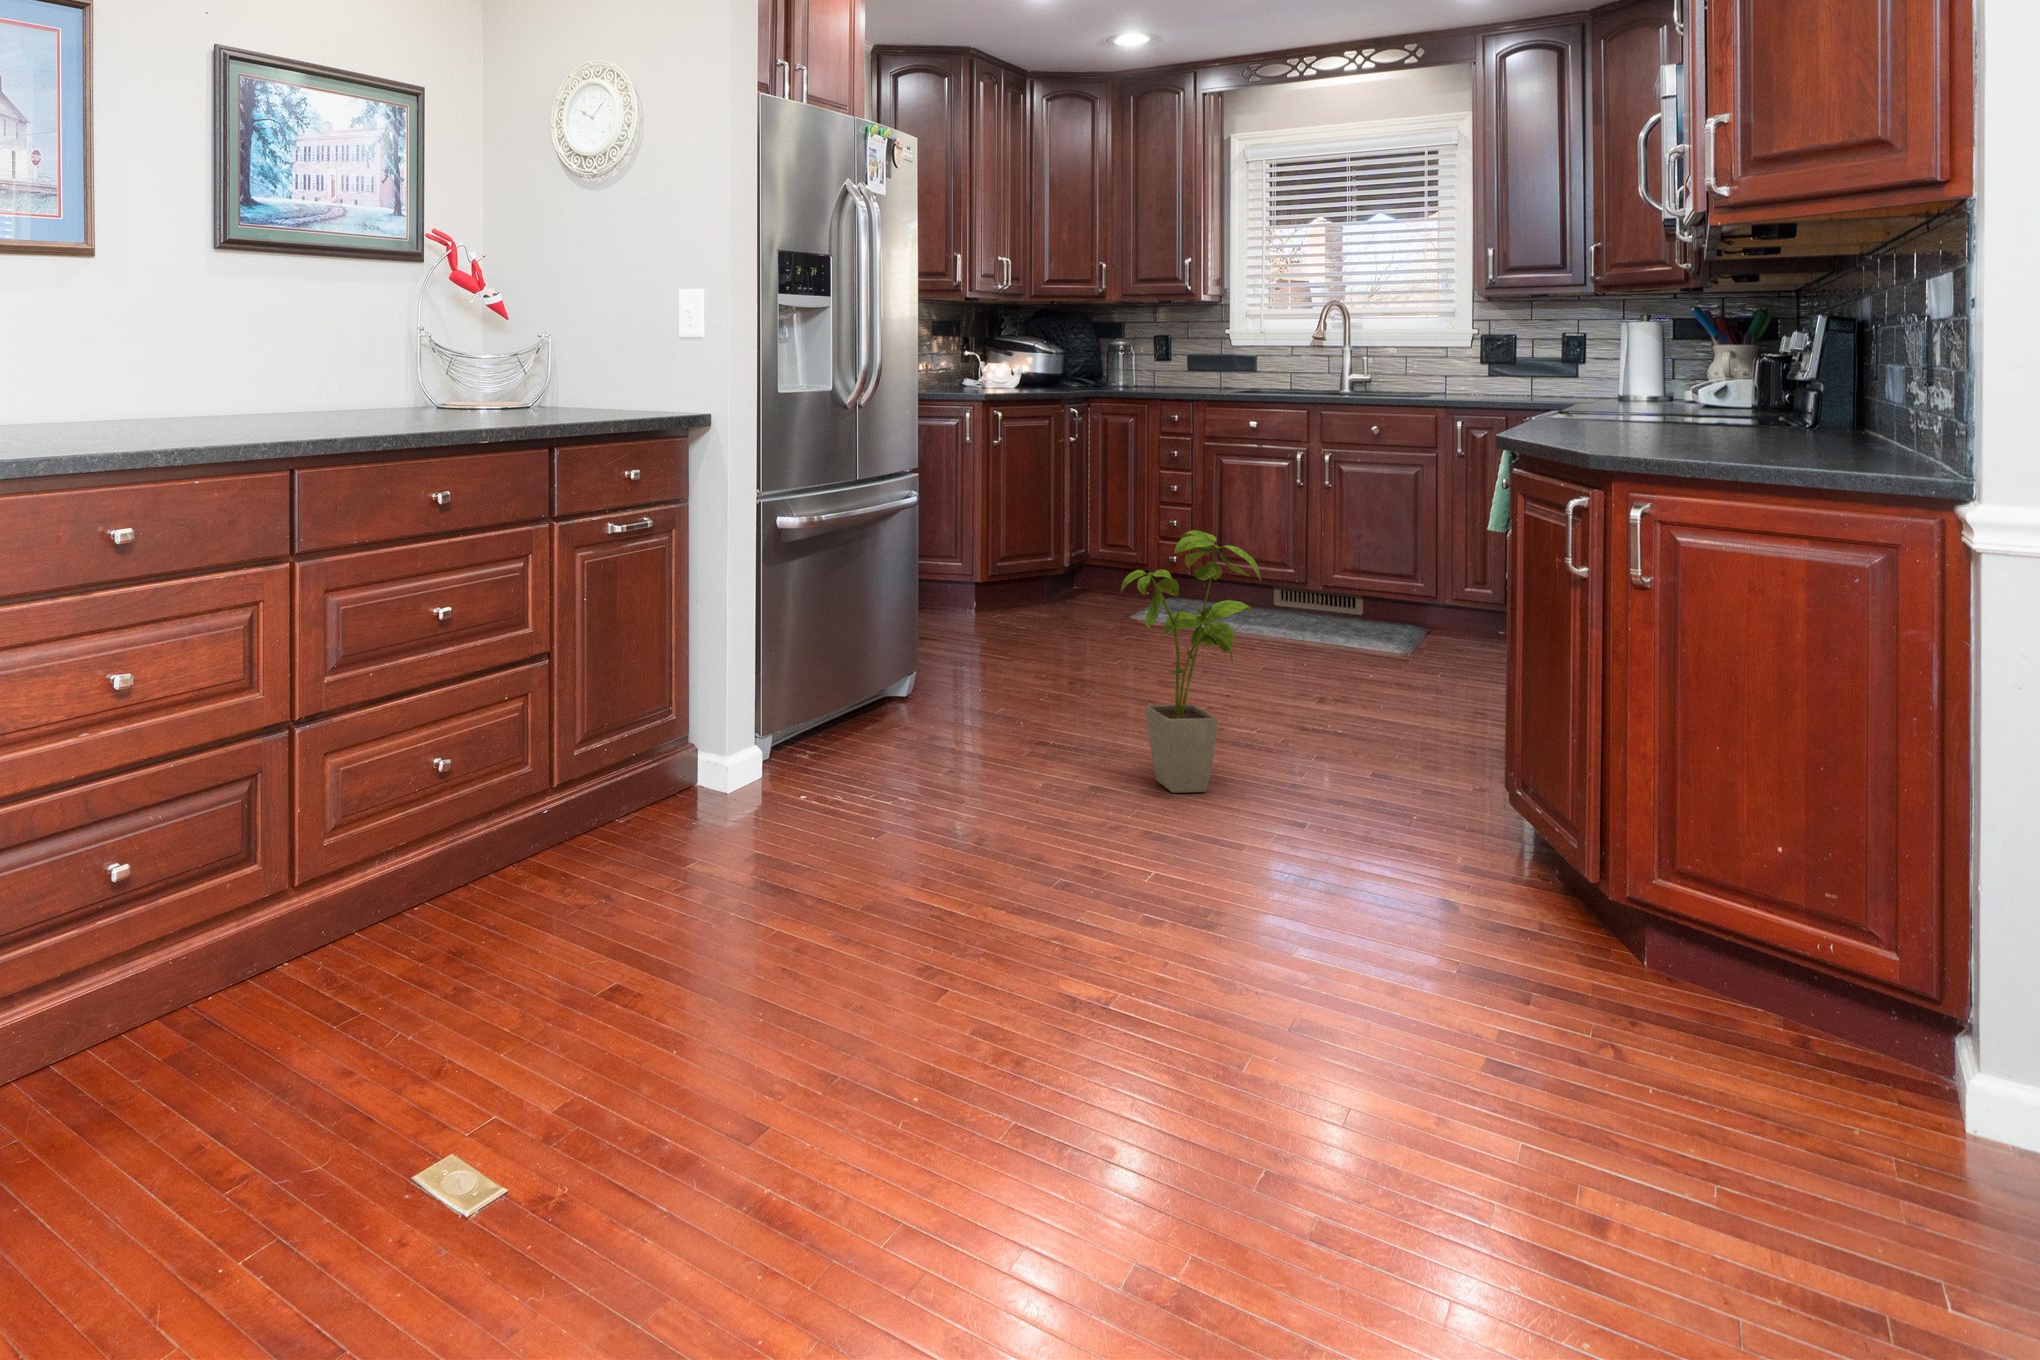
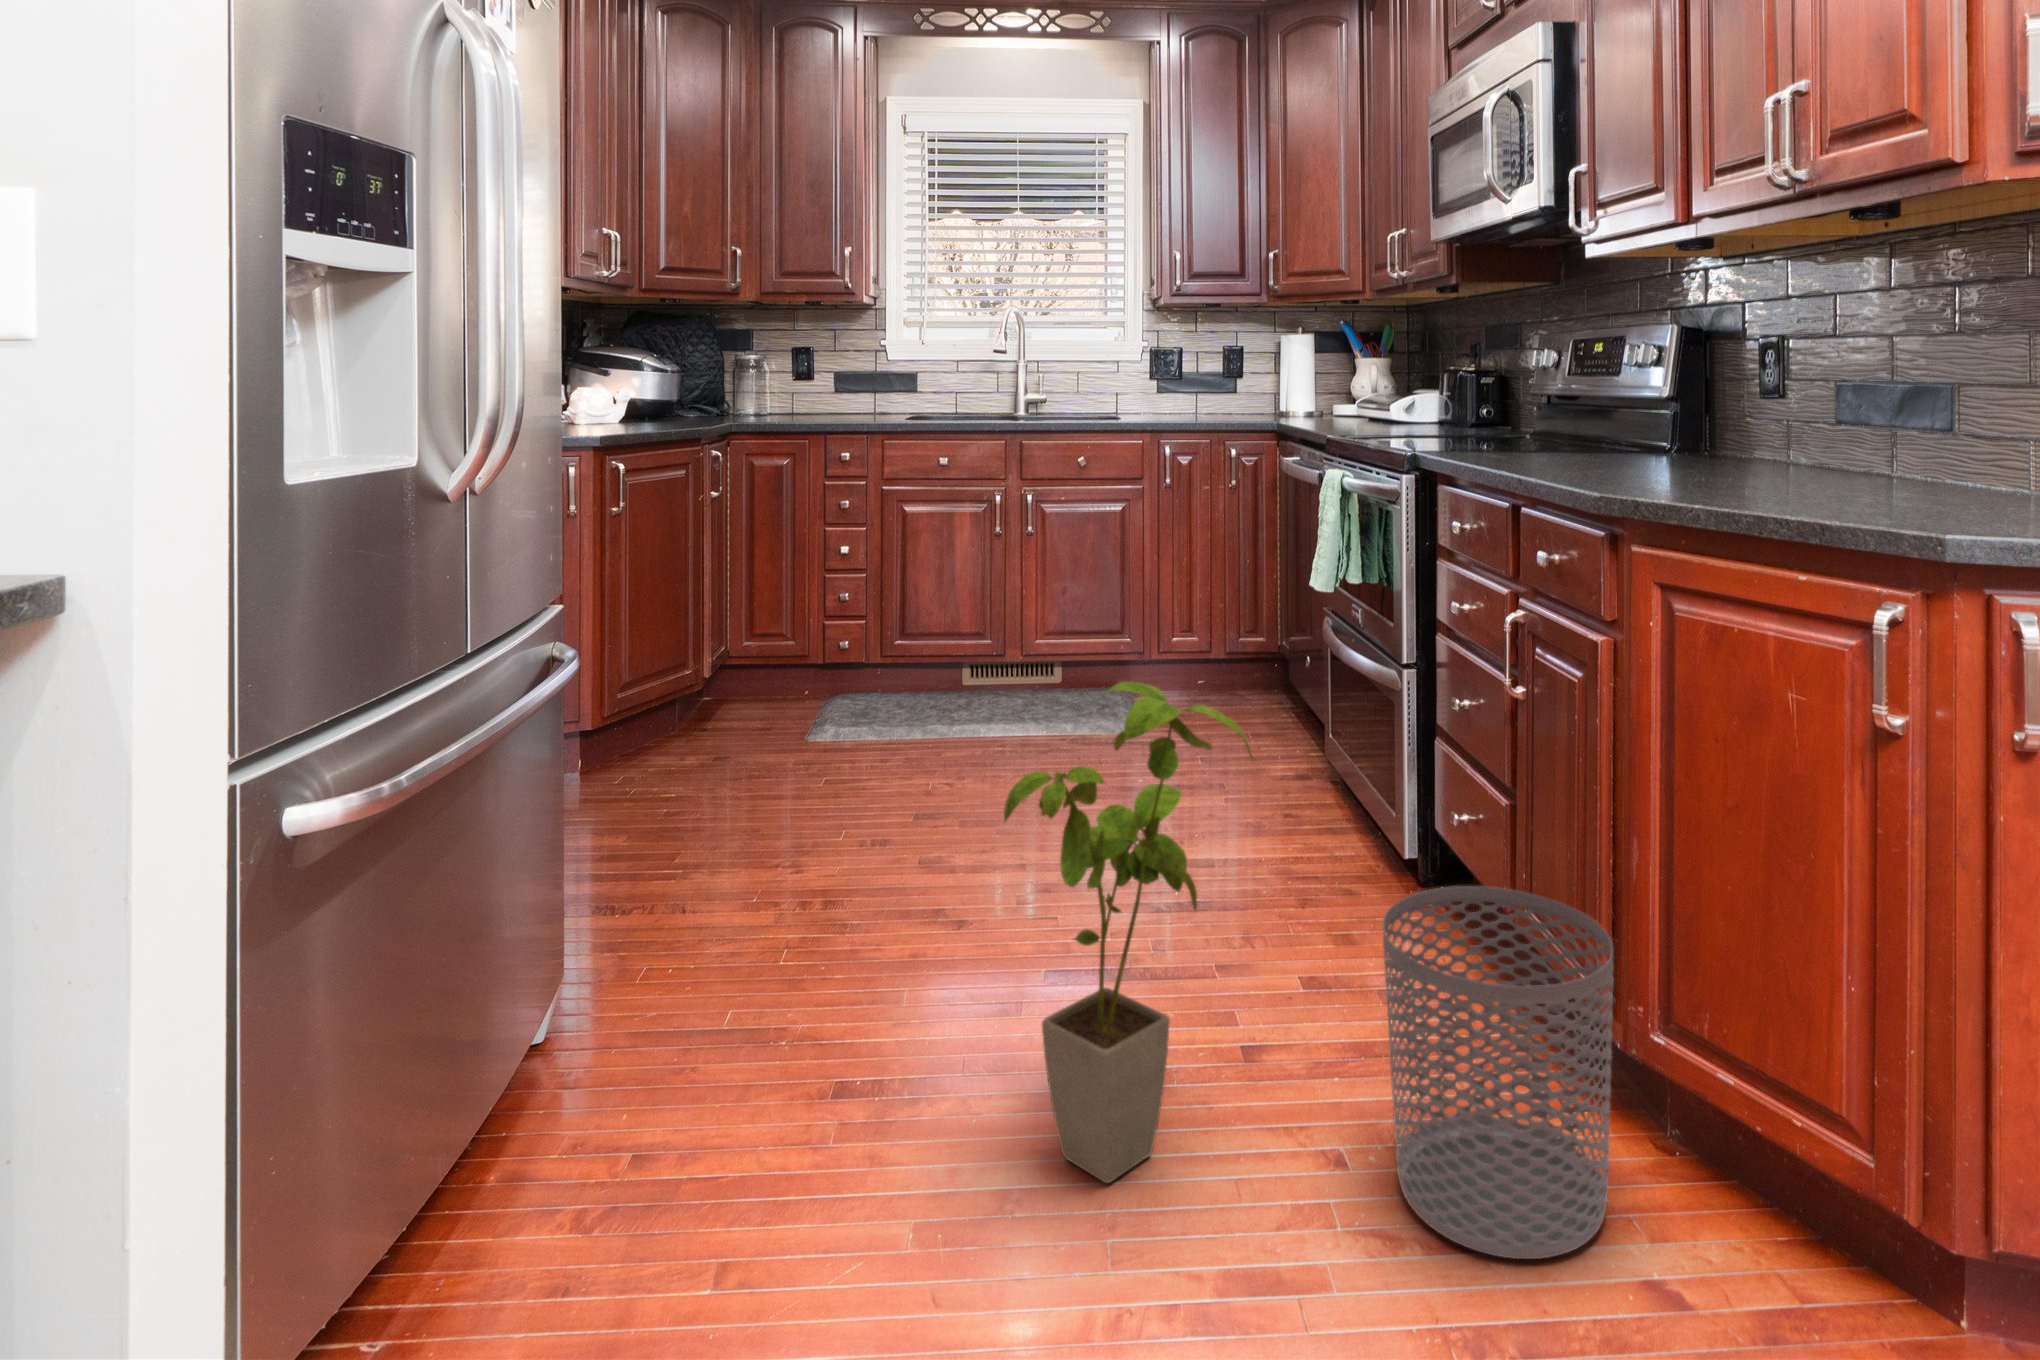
waste bin: none [1327,678,1479,871] -> present [1383,886,1614,1259]

